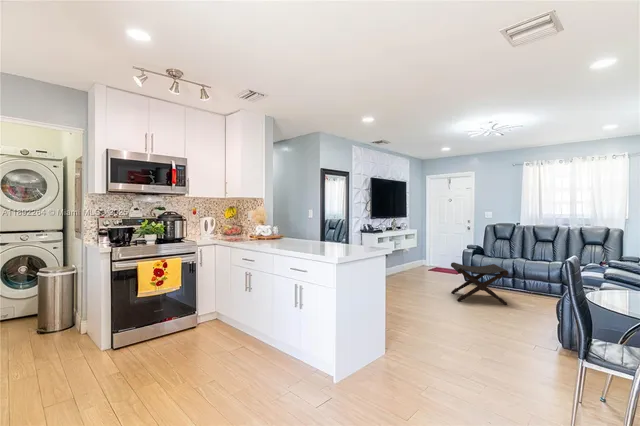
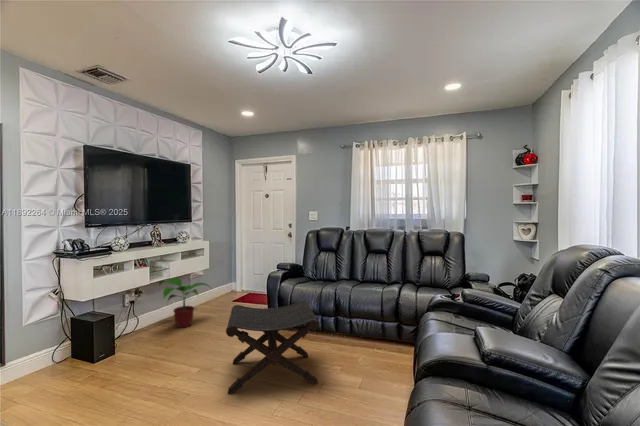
potted plant: none [392,250,423,278] -> present [159,278,208,328]

